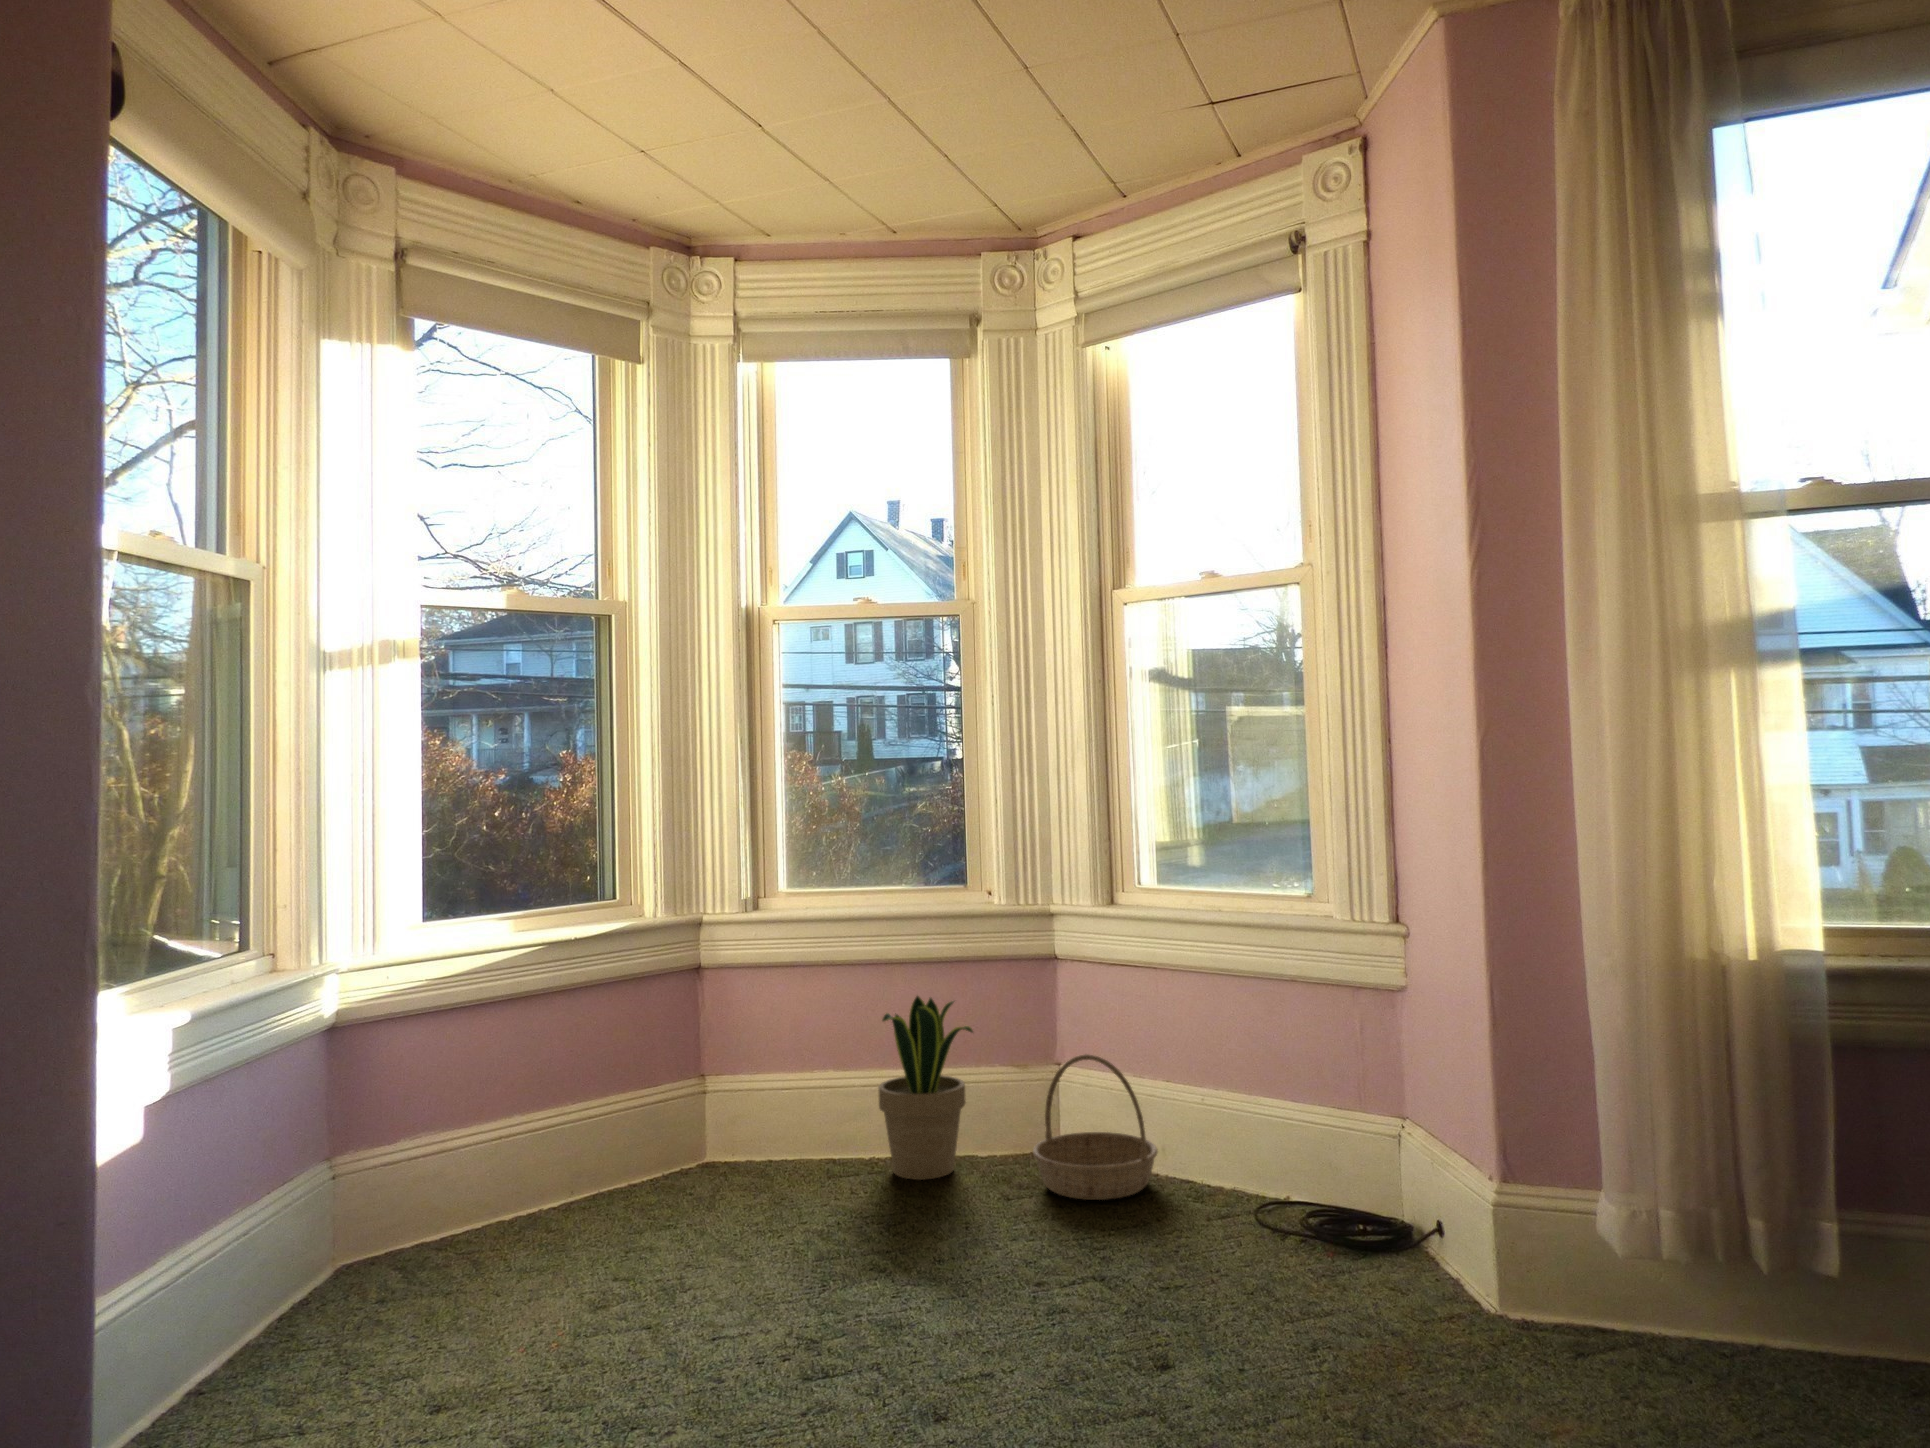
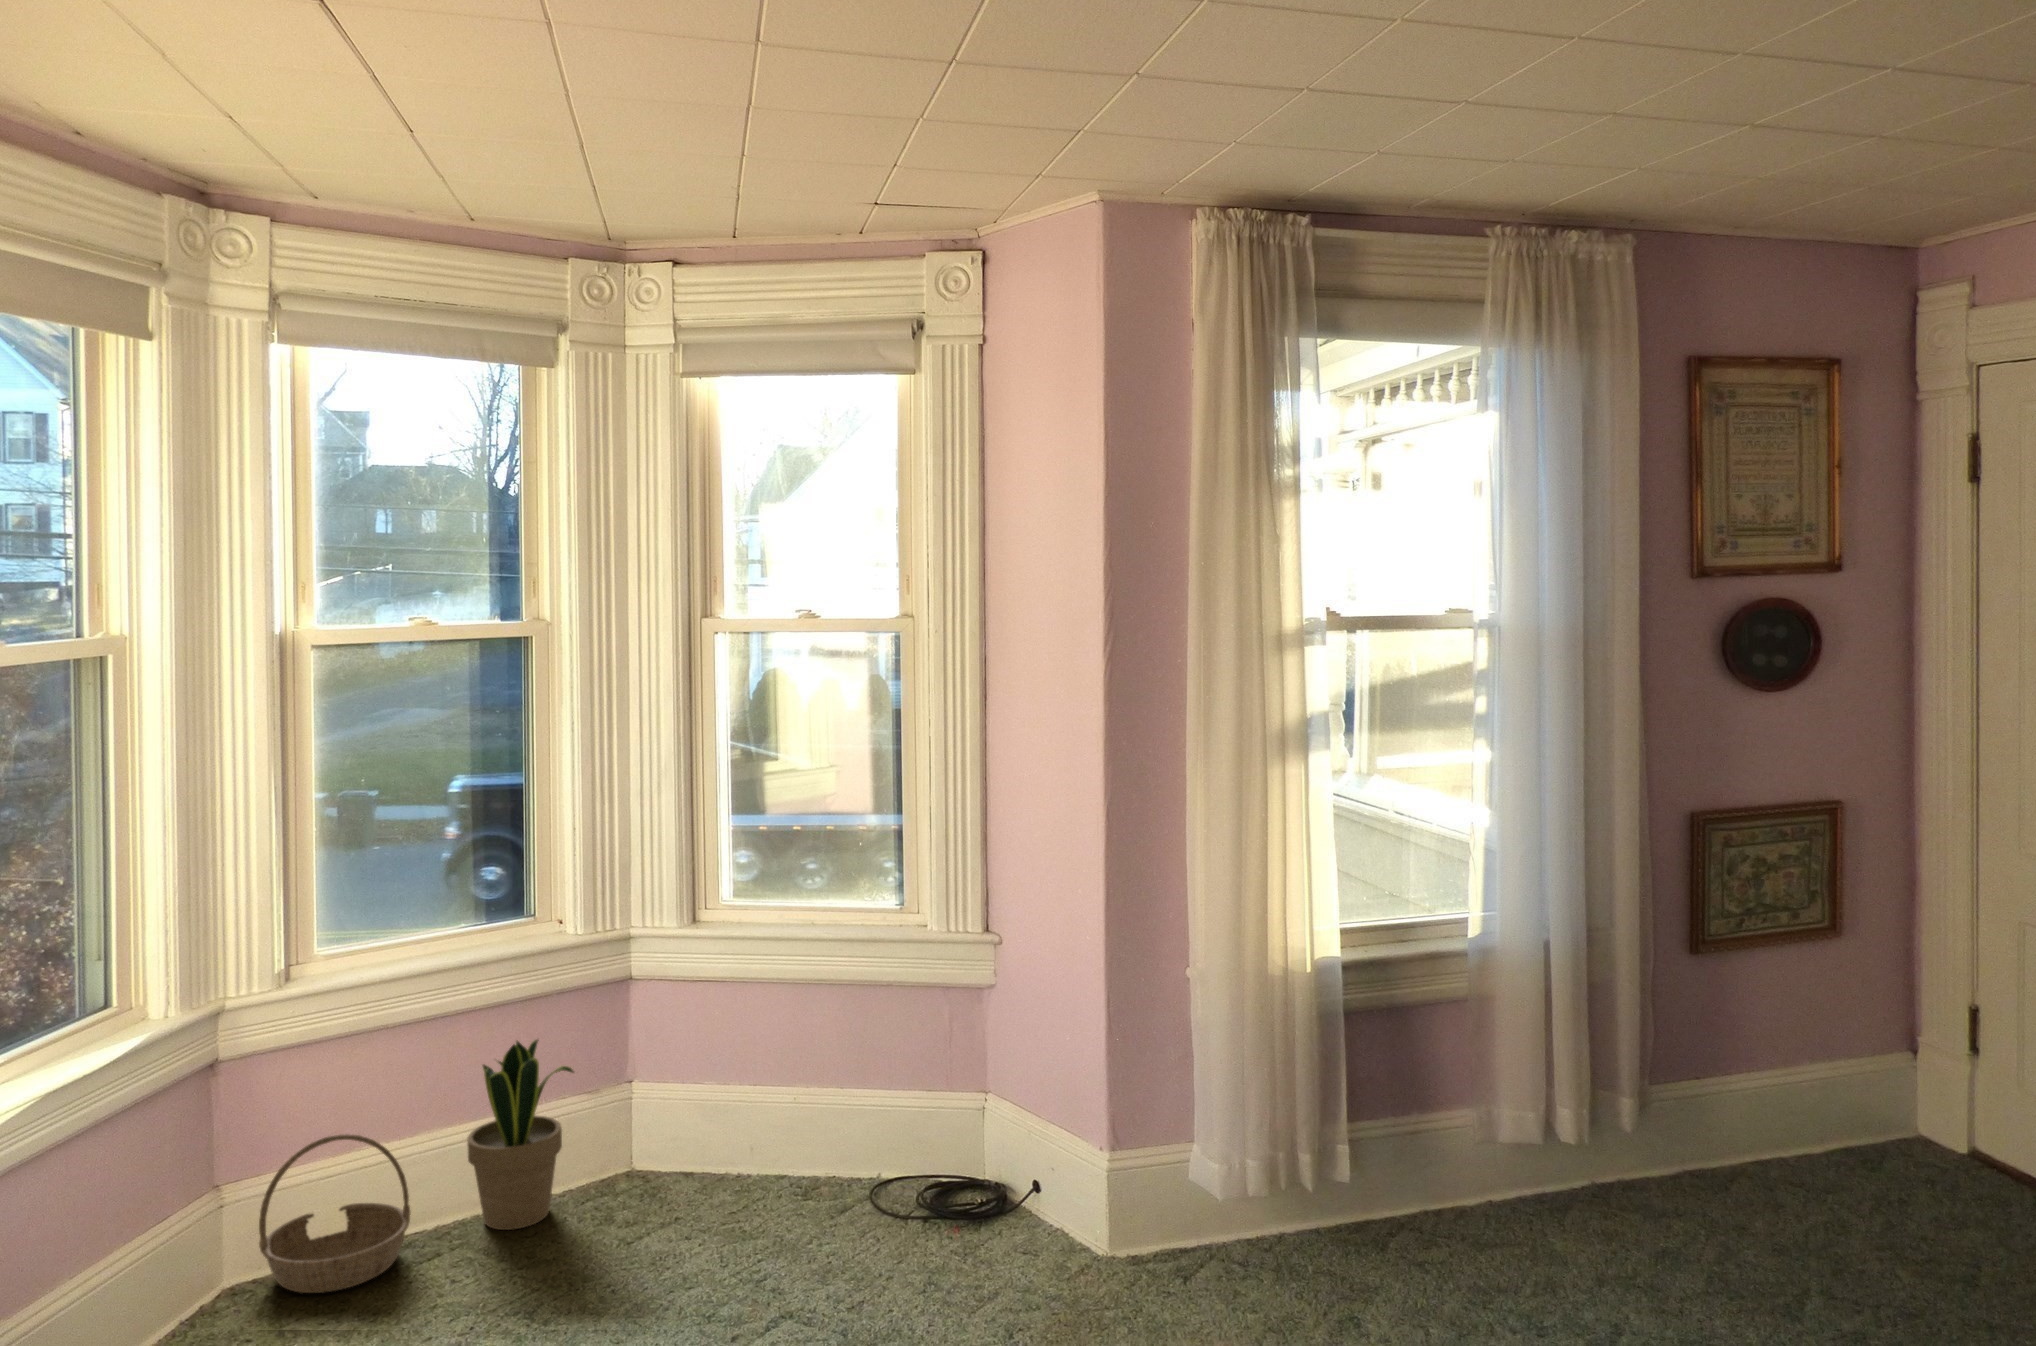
basket: present [1033,1054,1158,1200] -> present [259,1134,410,1293]

